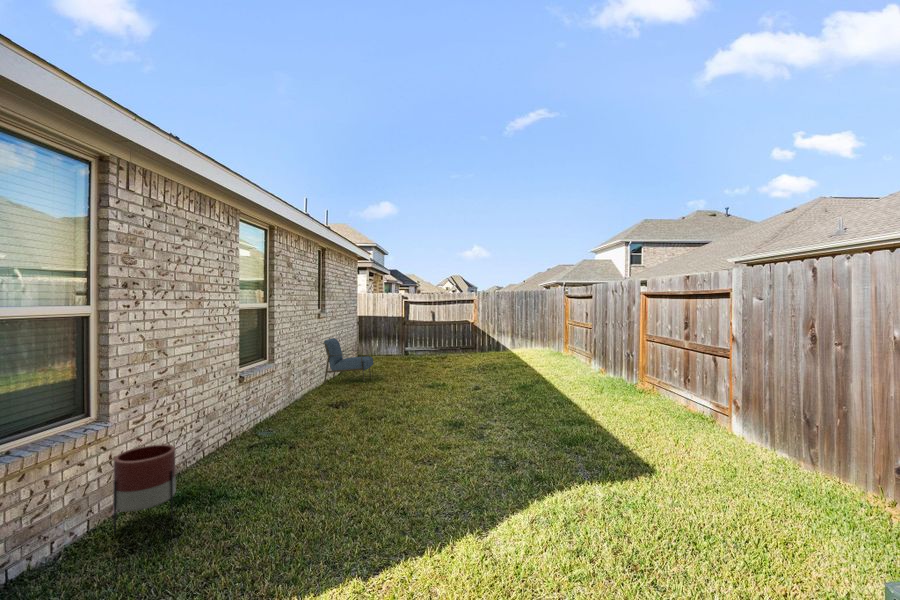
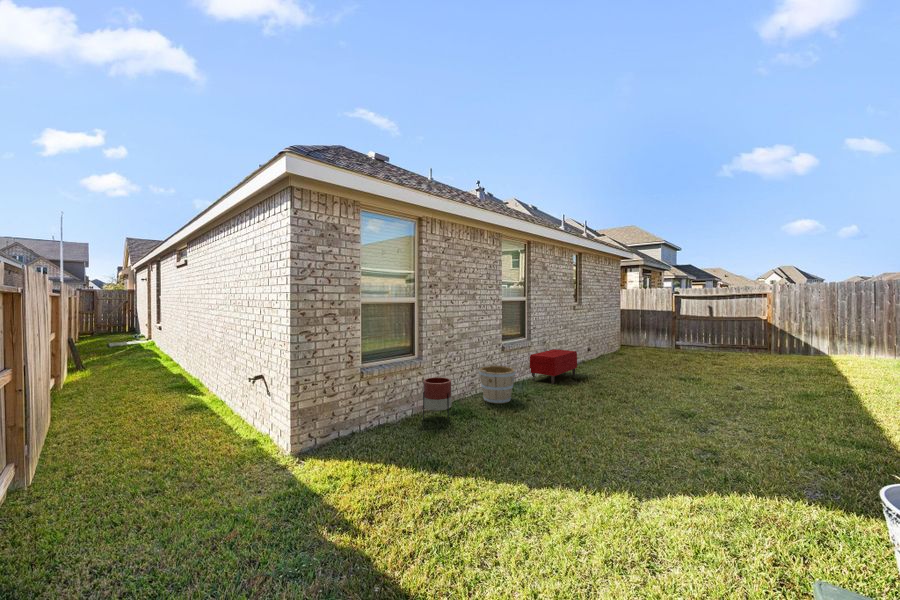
chair: present [324,338,373,384] -> none [579,327,625,369]
bench: none [274,370,331,417] -> present [530,349,577,384]
wooden bucket: none [209,404,272,465] -> present [478,365,516,404]

